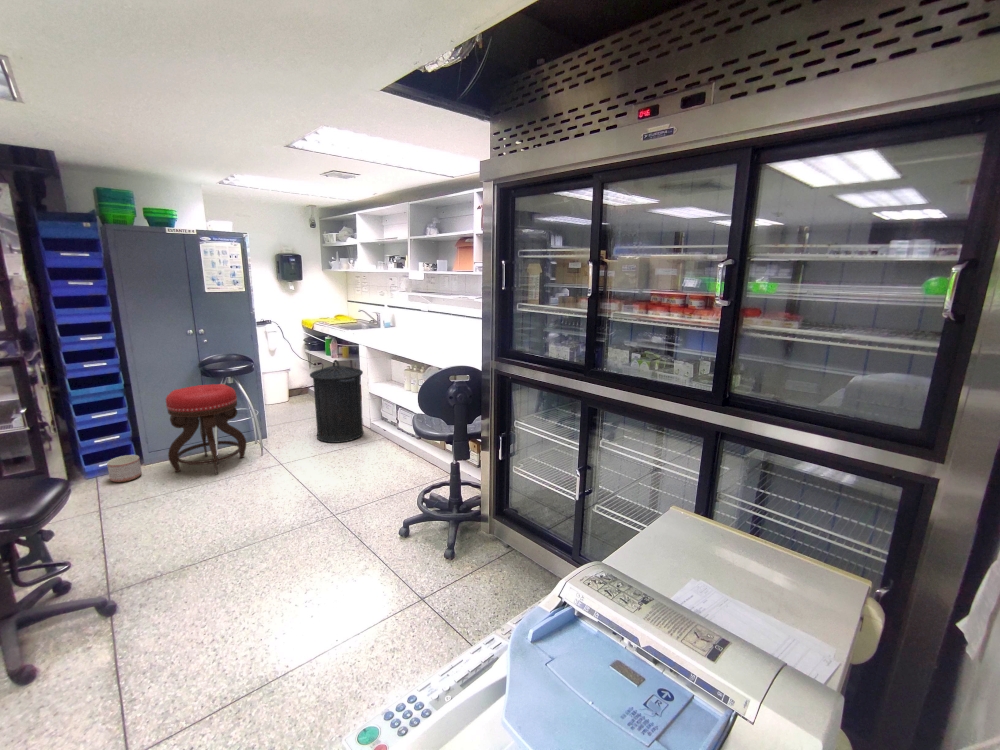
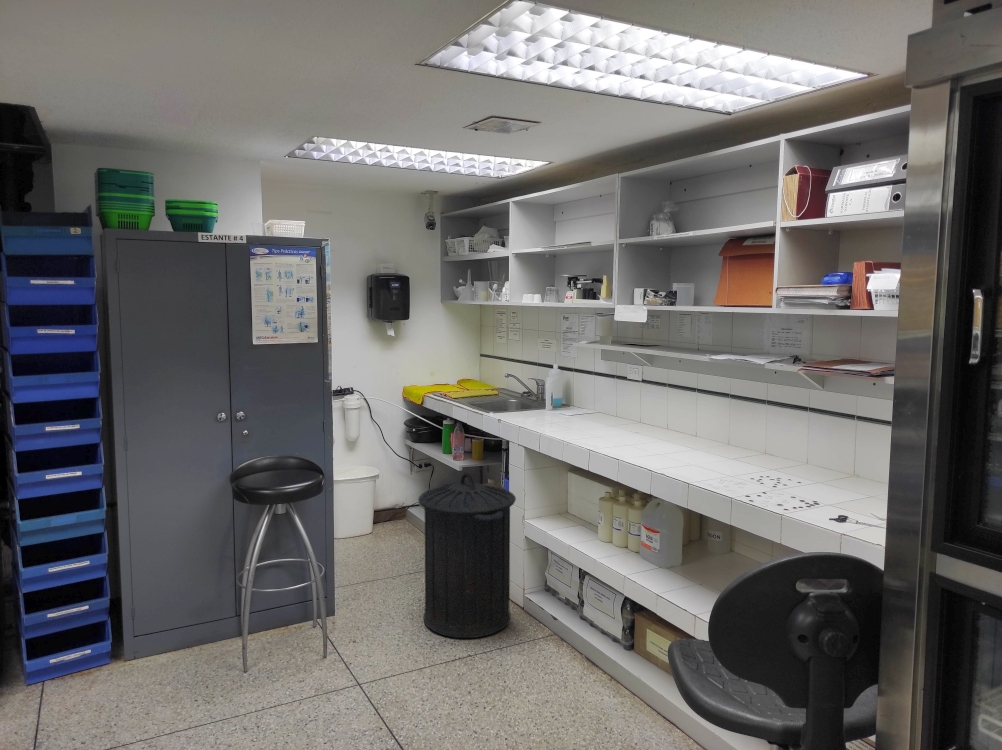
stool: present [166,384,246,474] -> none [163,515,299,700]
planter: present [107,455,142,482] -> none [61,644,117,700]

